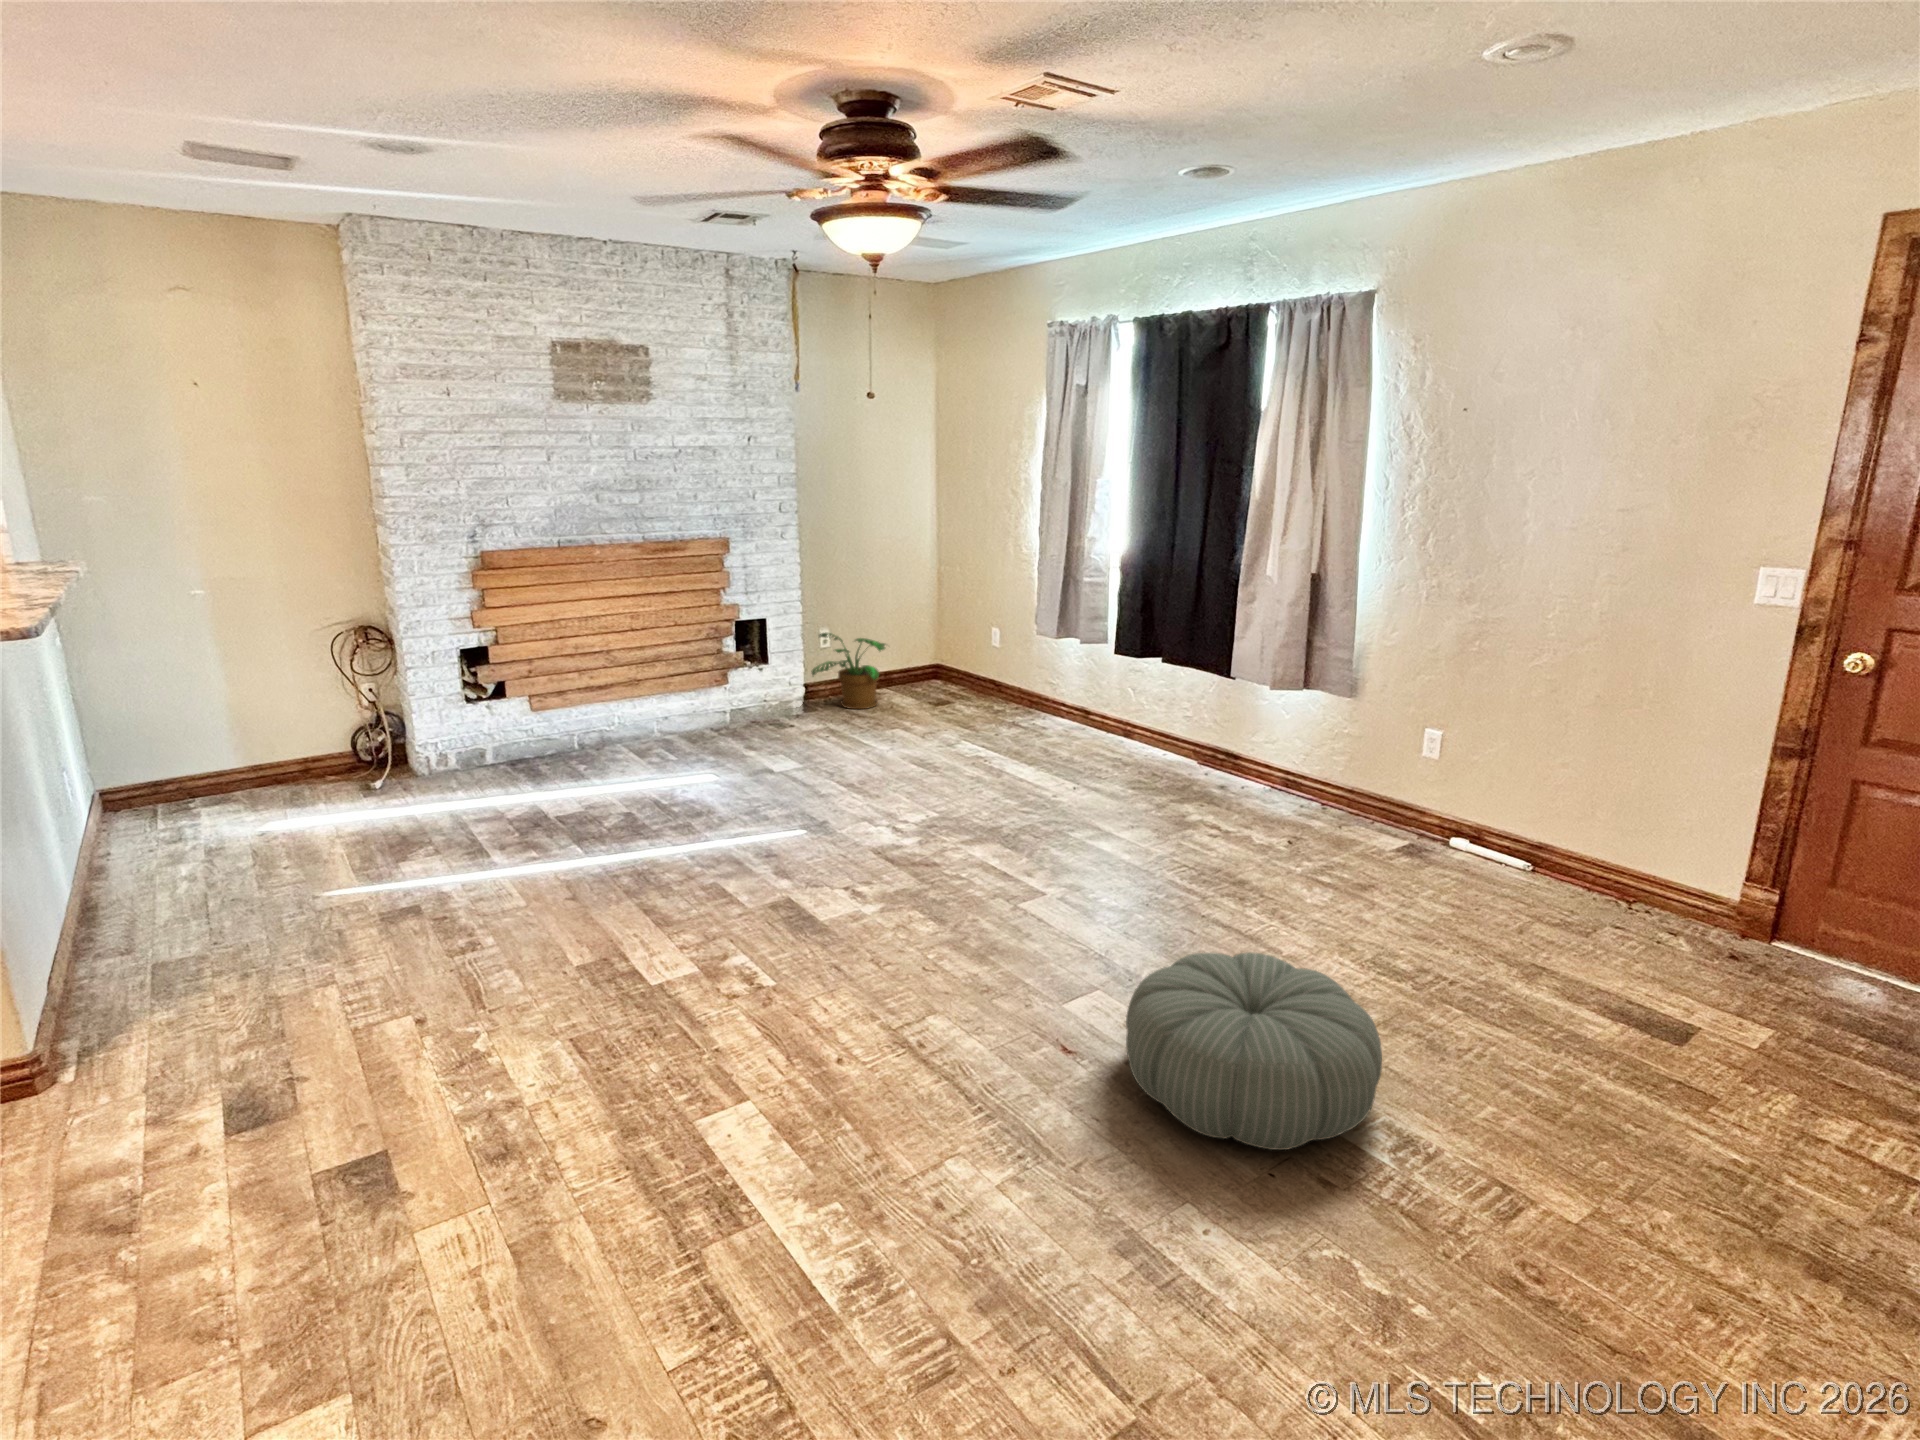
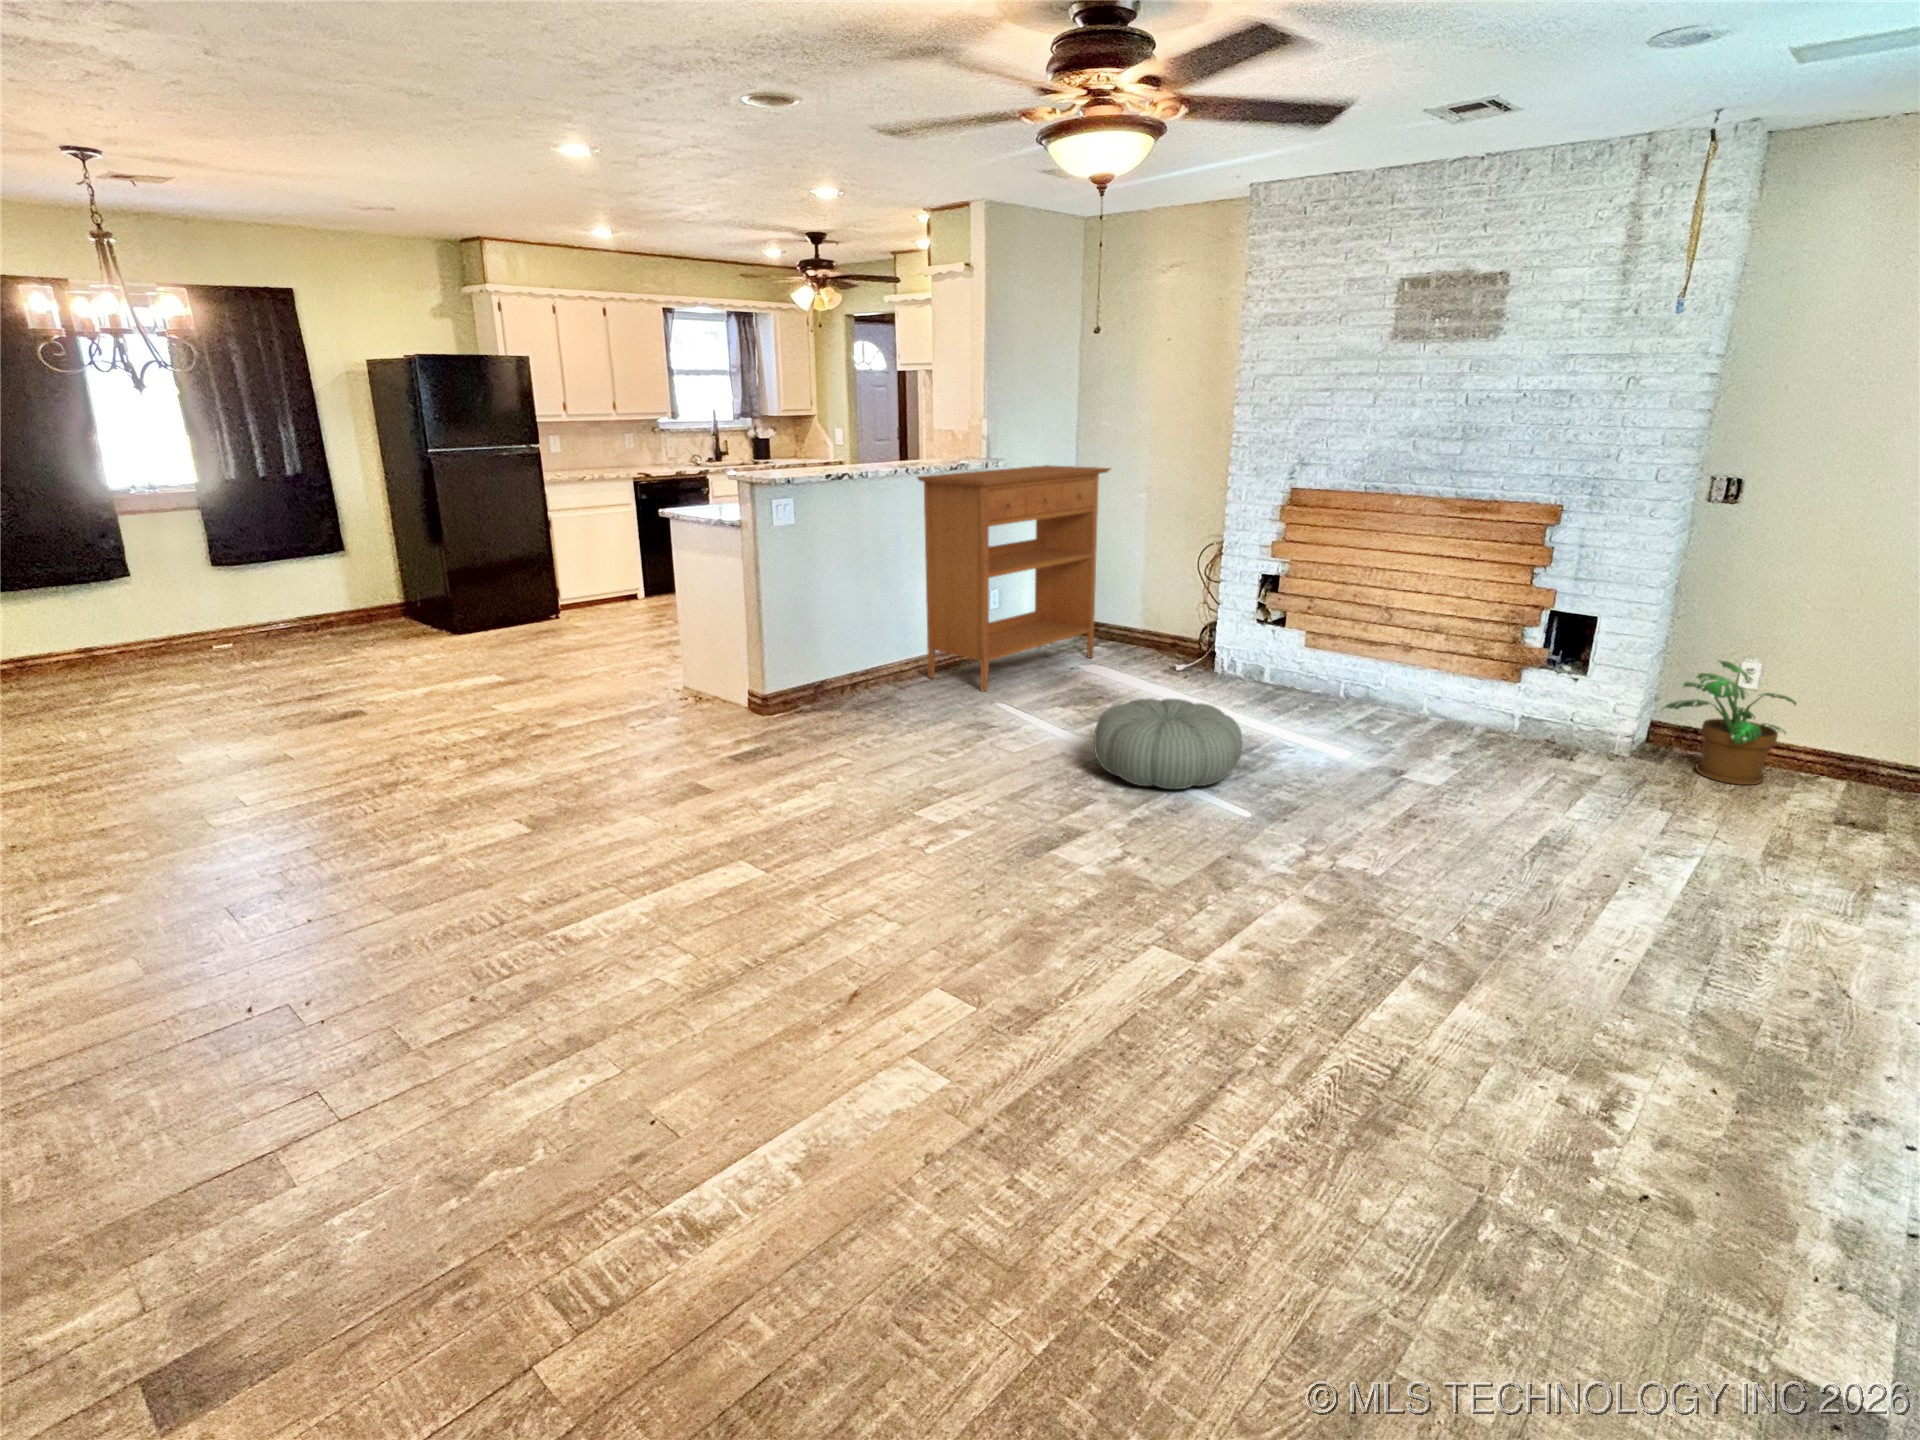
console table: none [8,551,253,934] -> present [918,465,1110,691]
pouf: present [1126,952,1382,1150] -> present [1094,699,1243,789]

